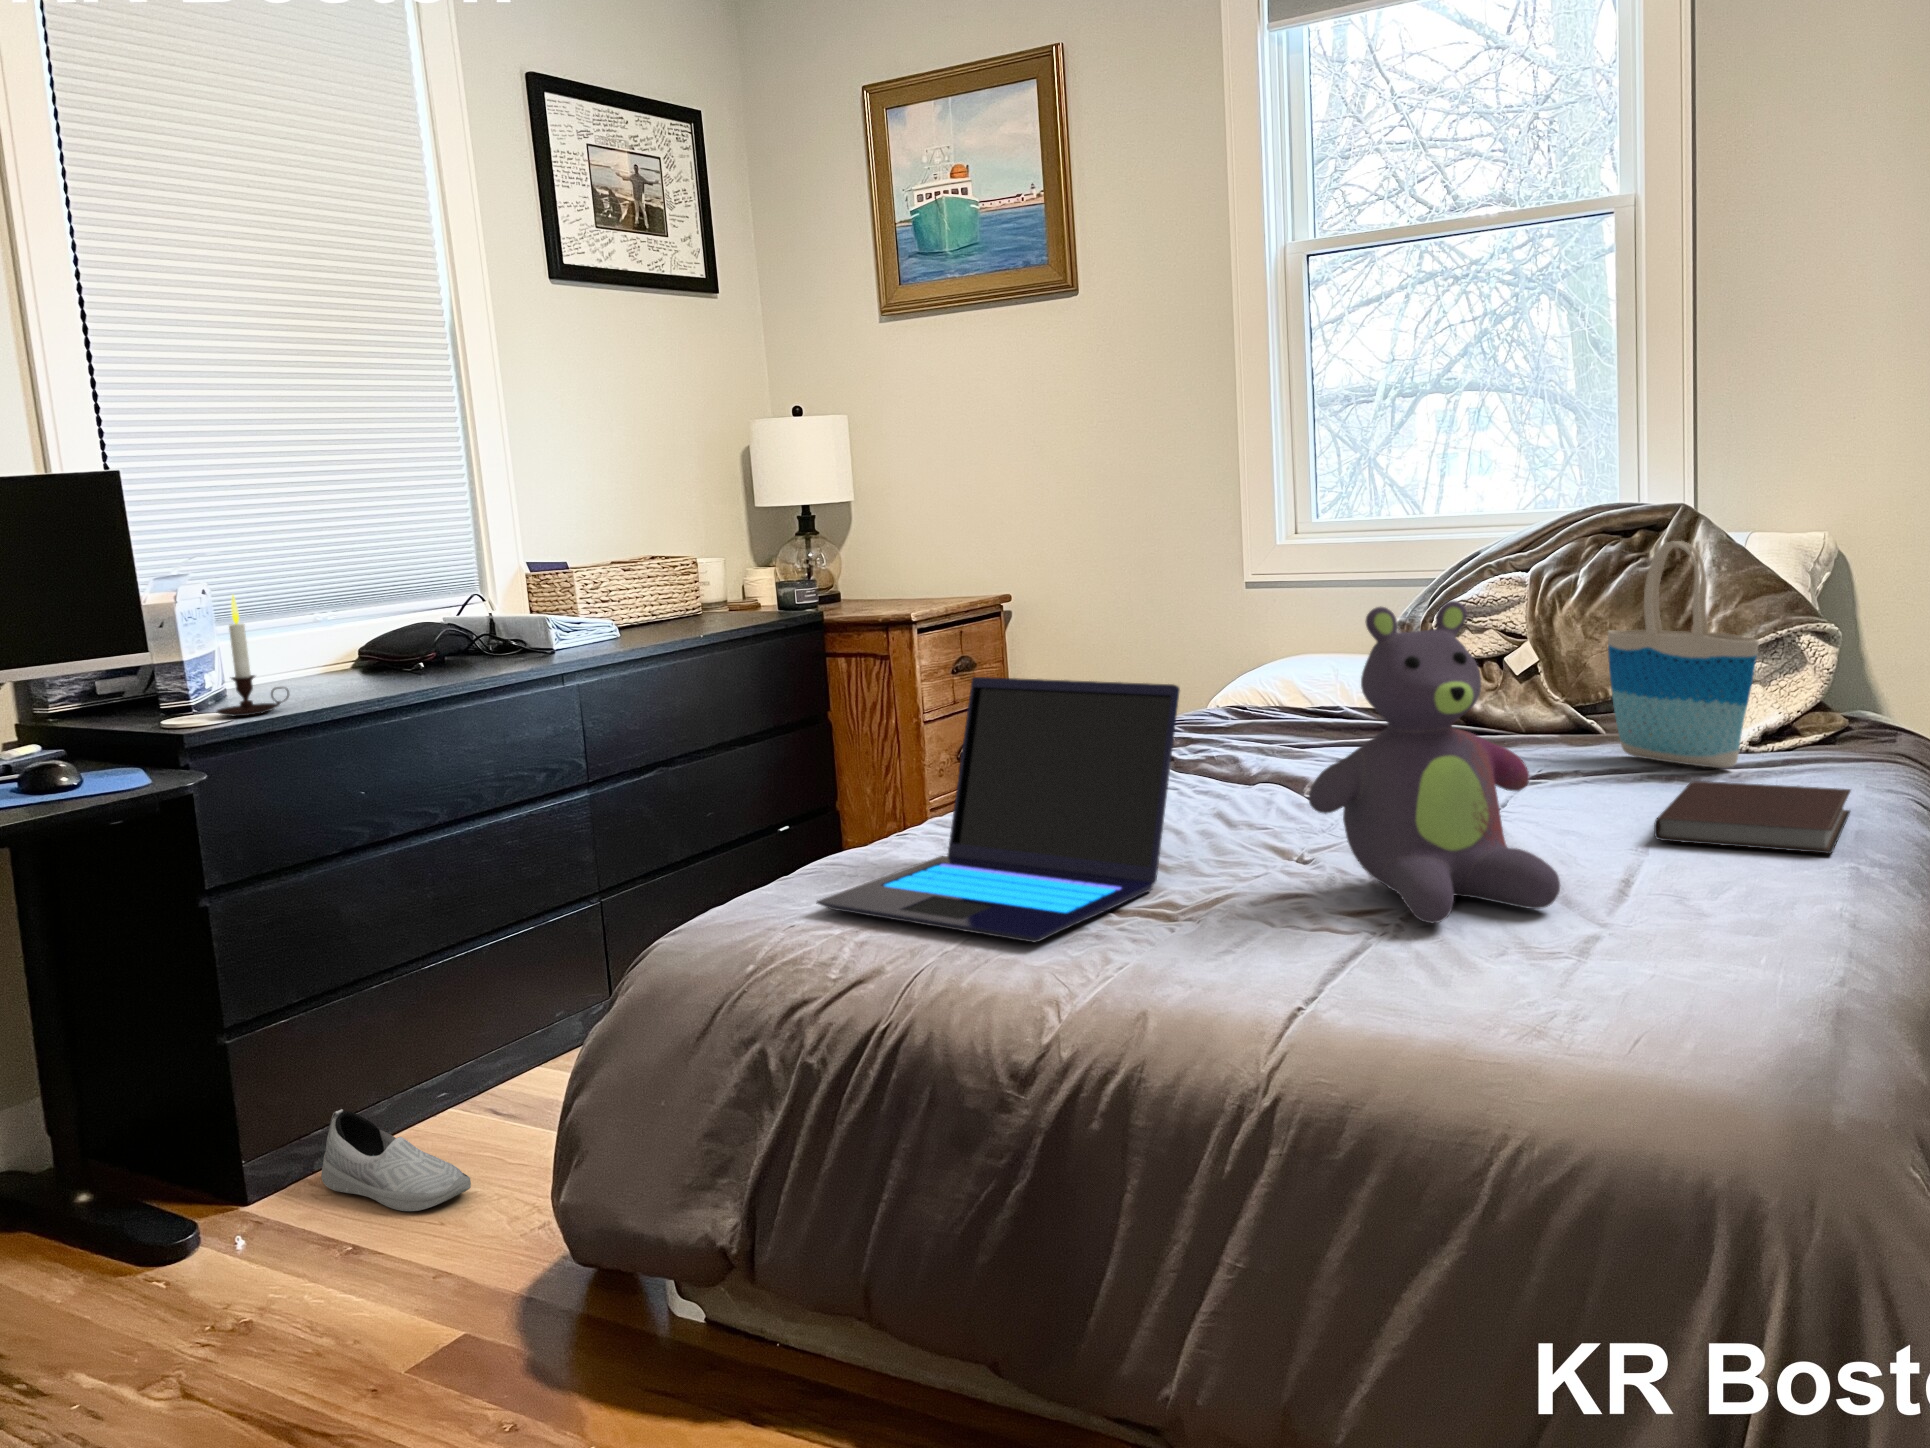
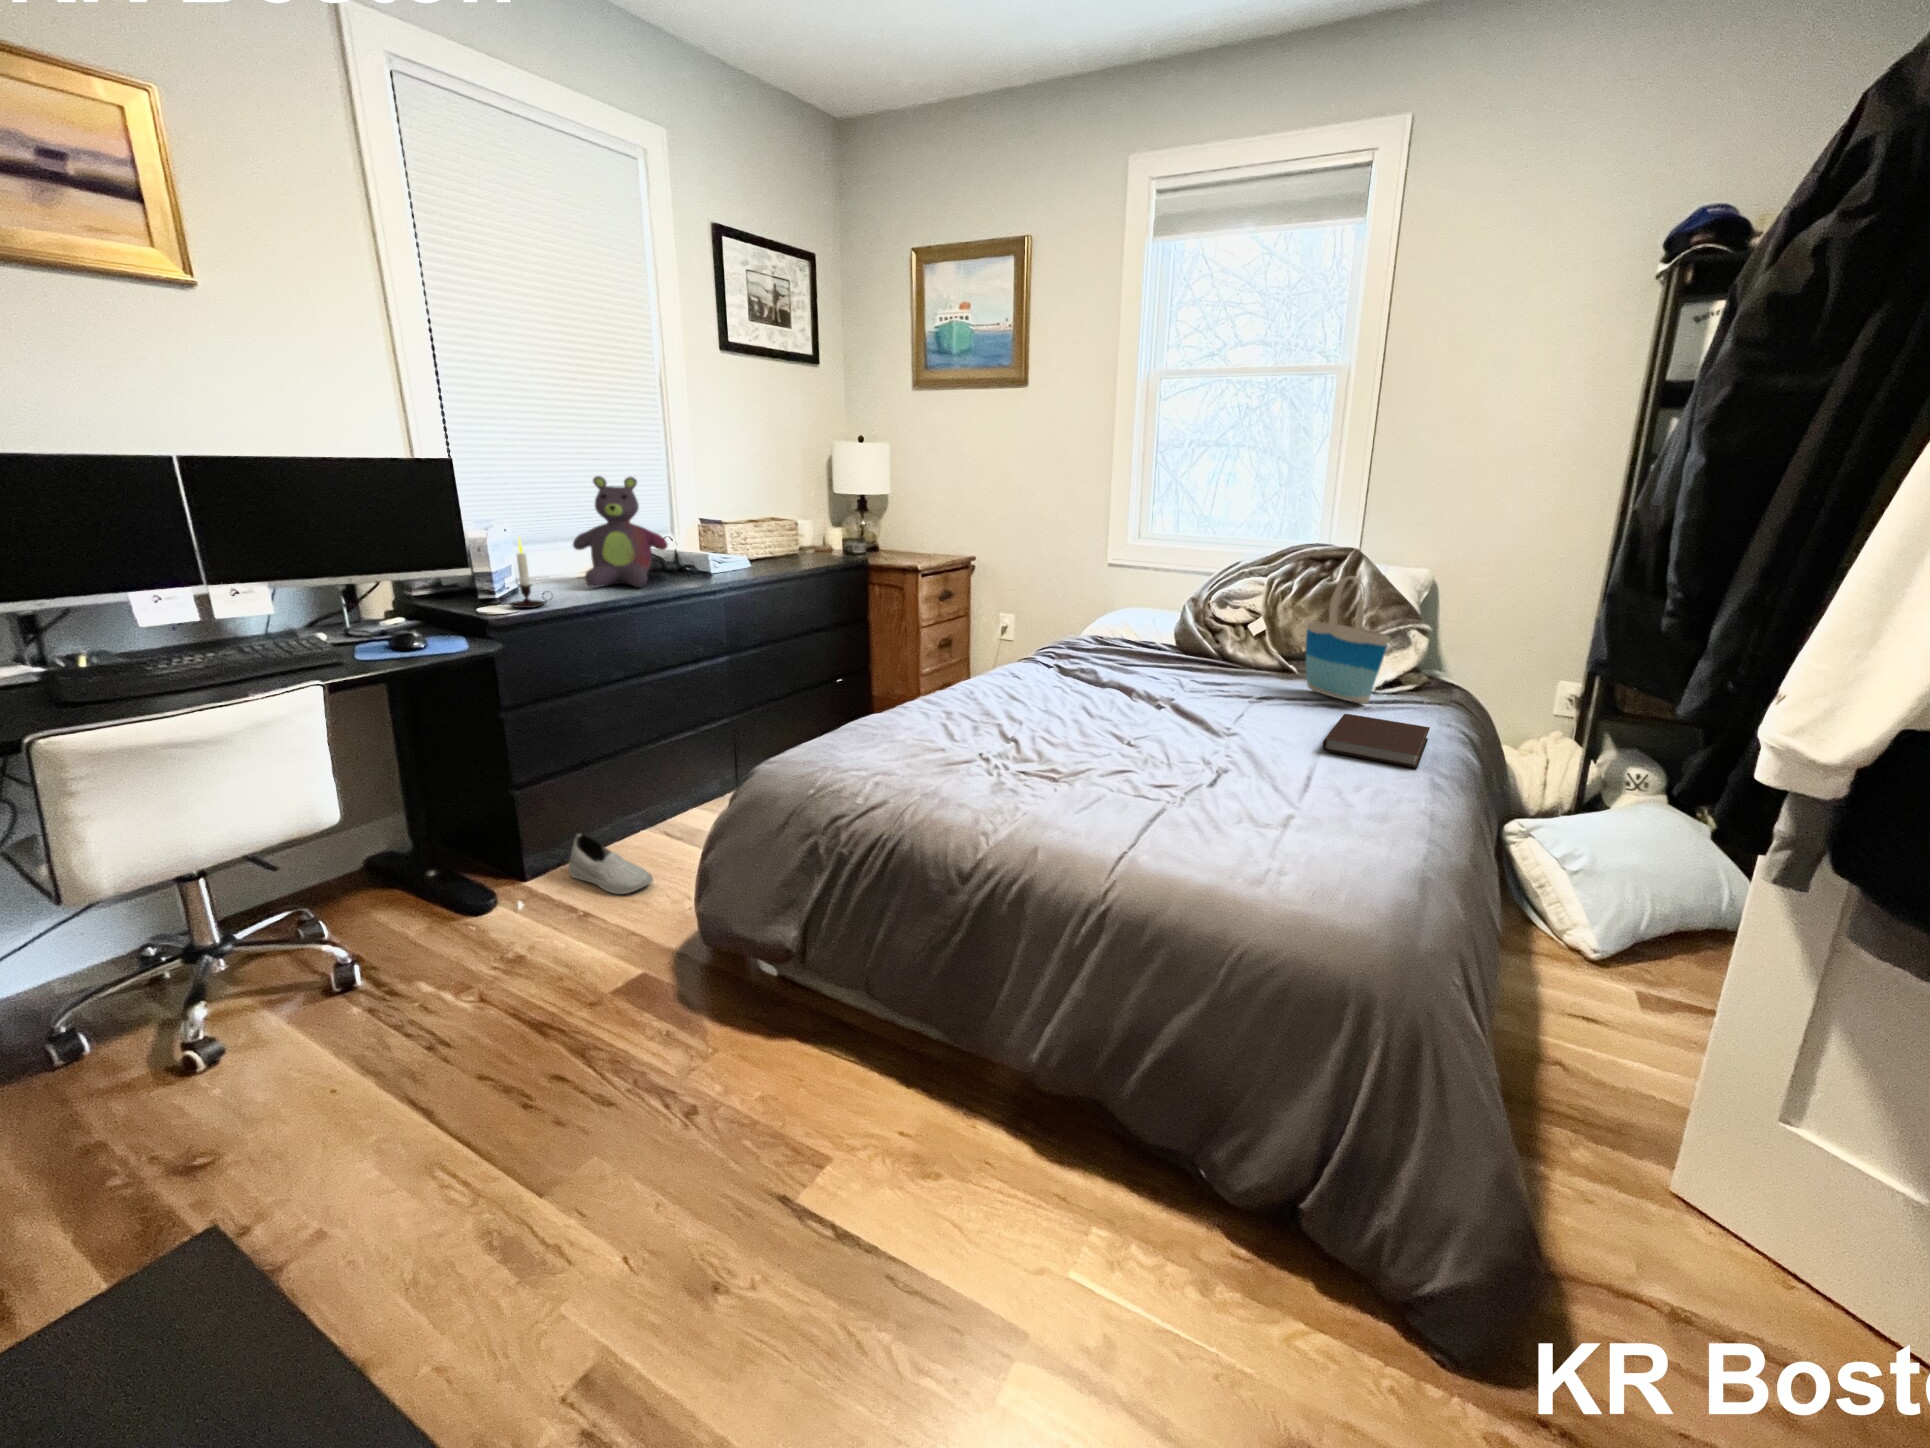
stuffed bear: present [1308,601,1560,923] -> present [573,476,668,588]
laptop: present [817,677,1180,943] -> none [854,626,1070,792]

